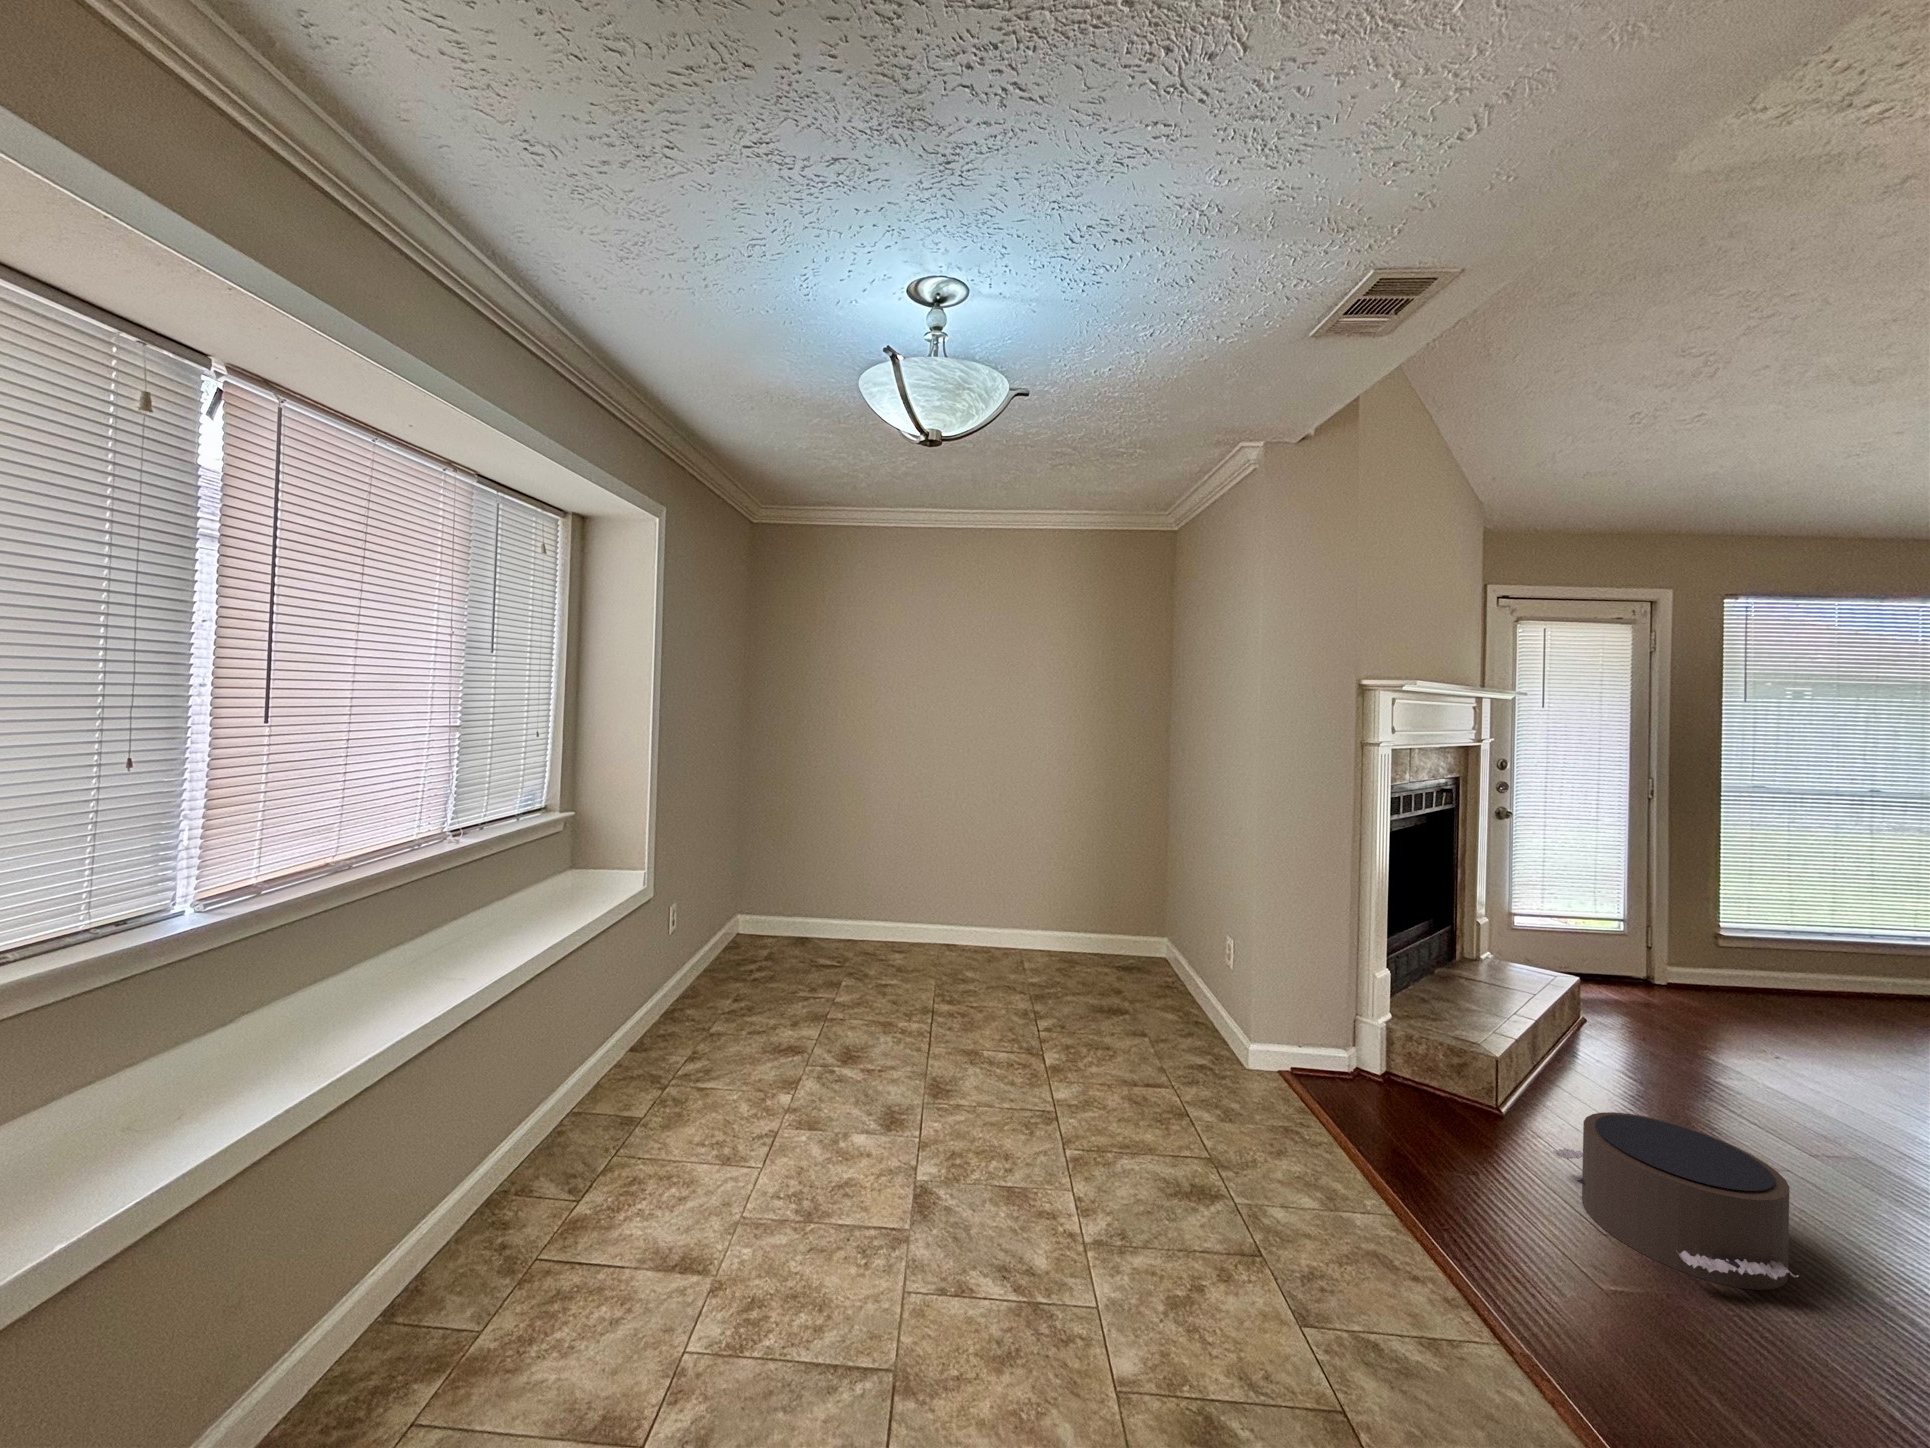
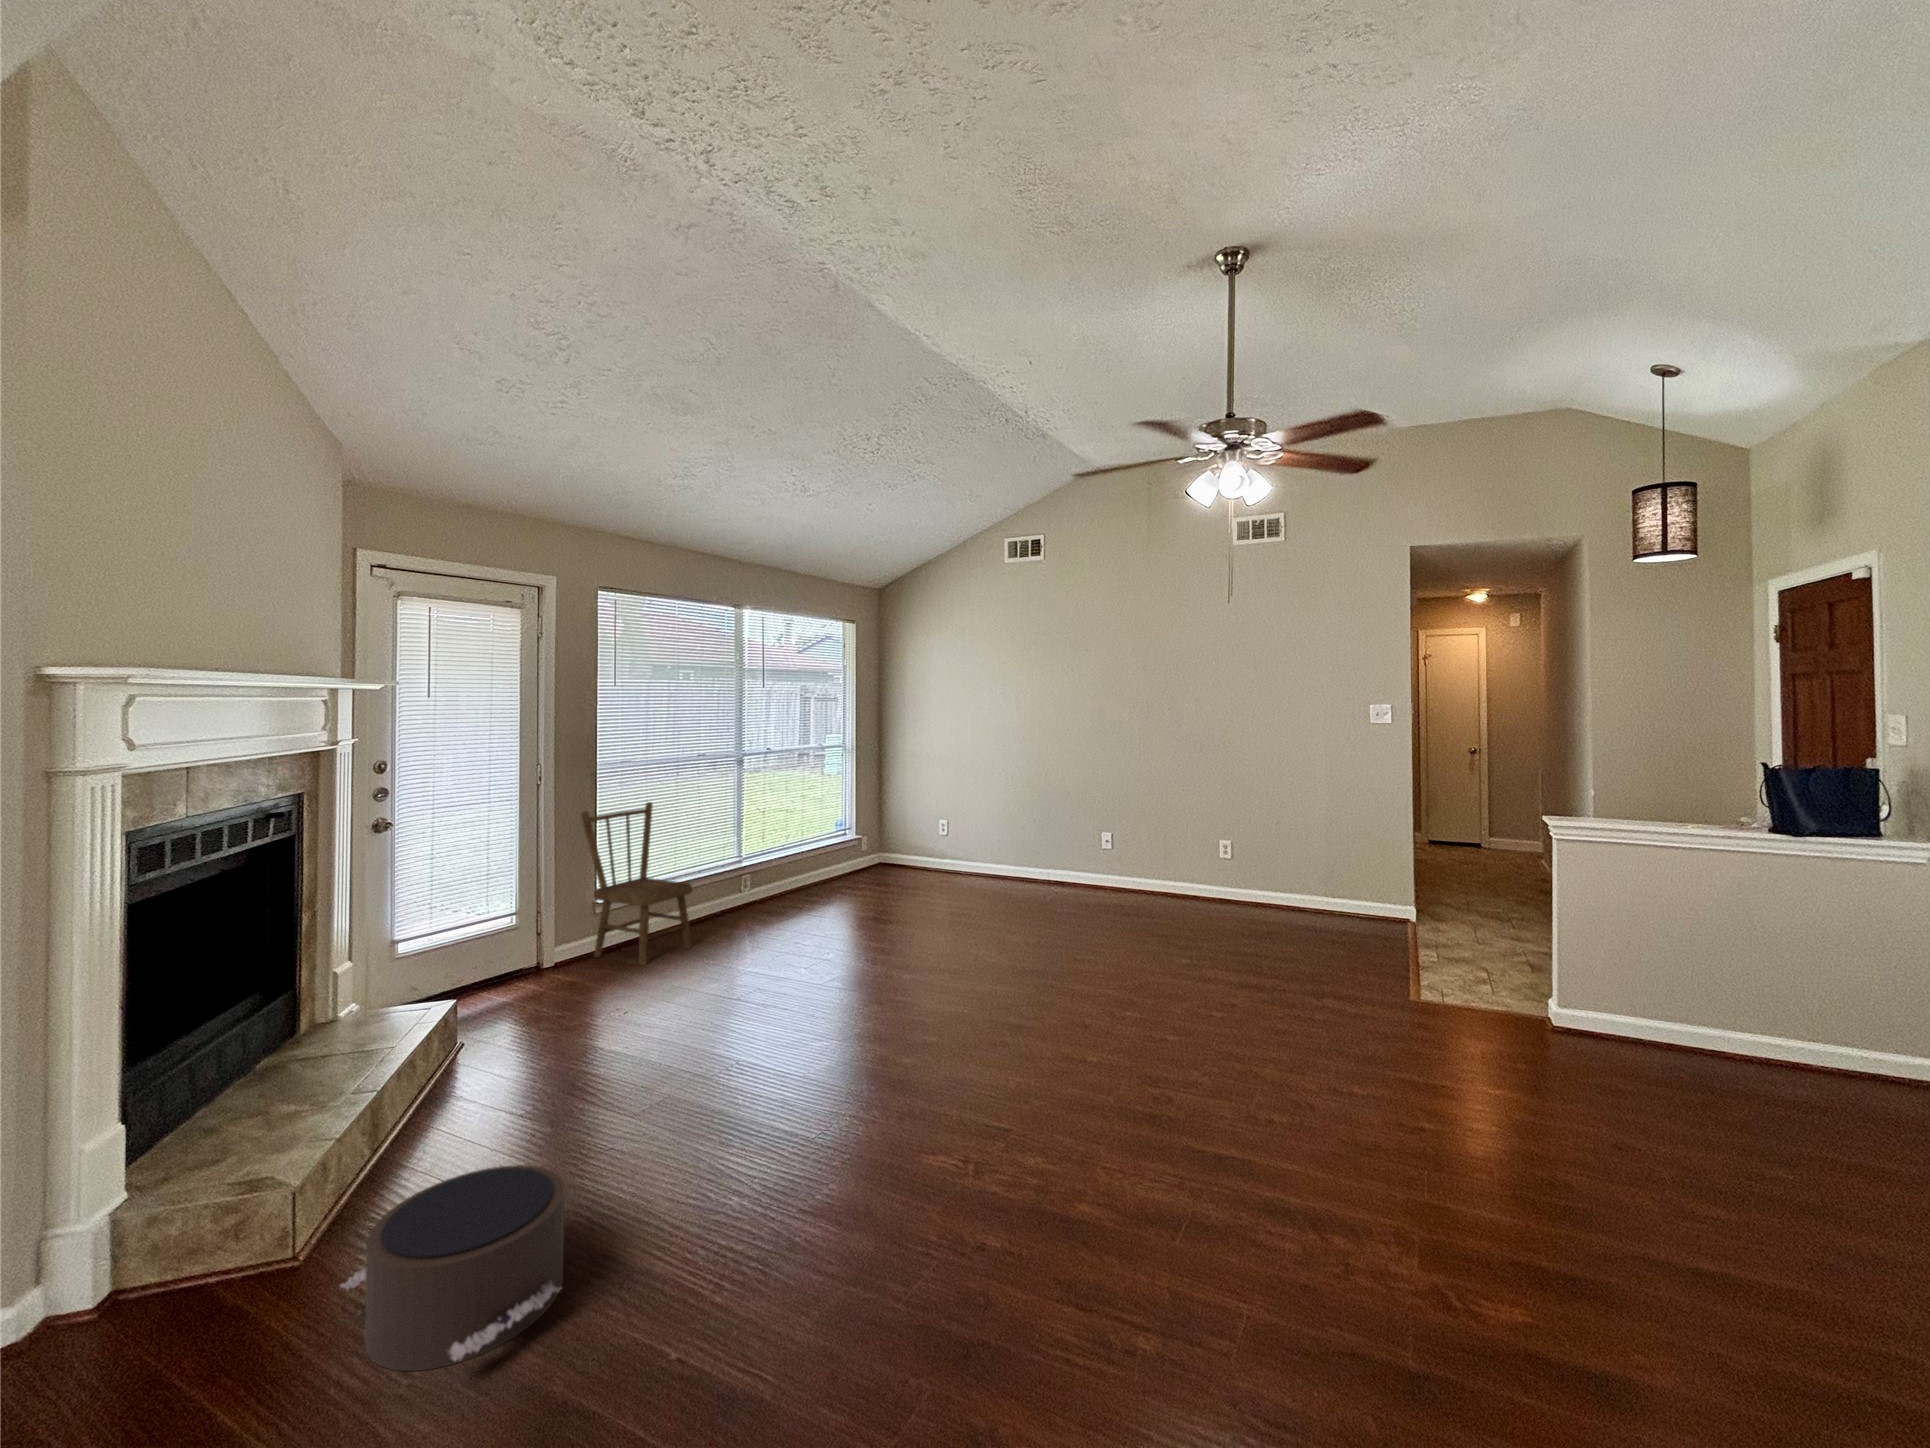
dining chair: none [1701,834,1877,1026] -> present [581,802,693,966]

